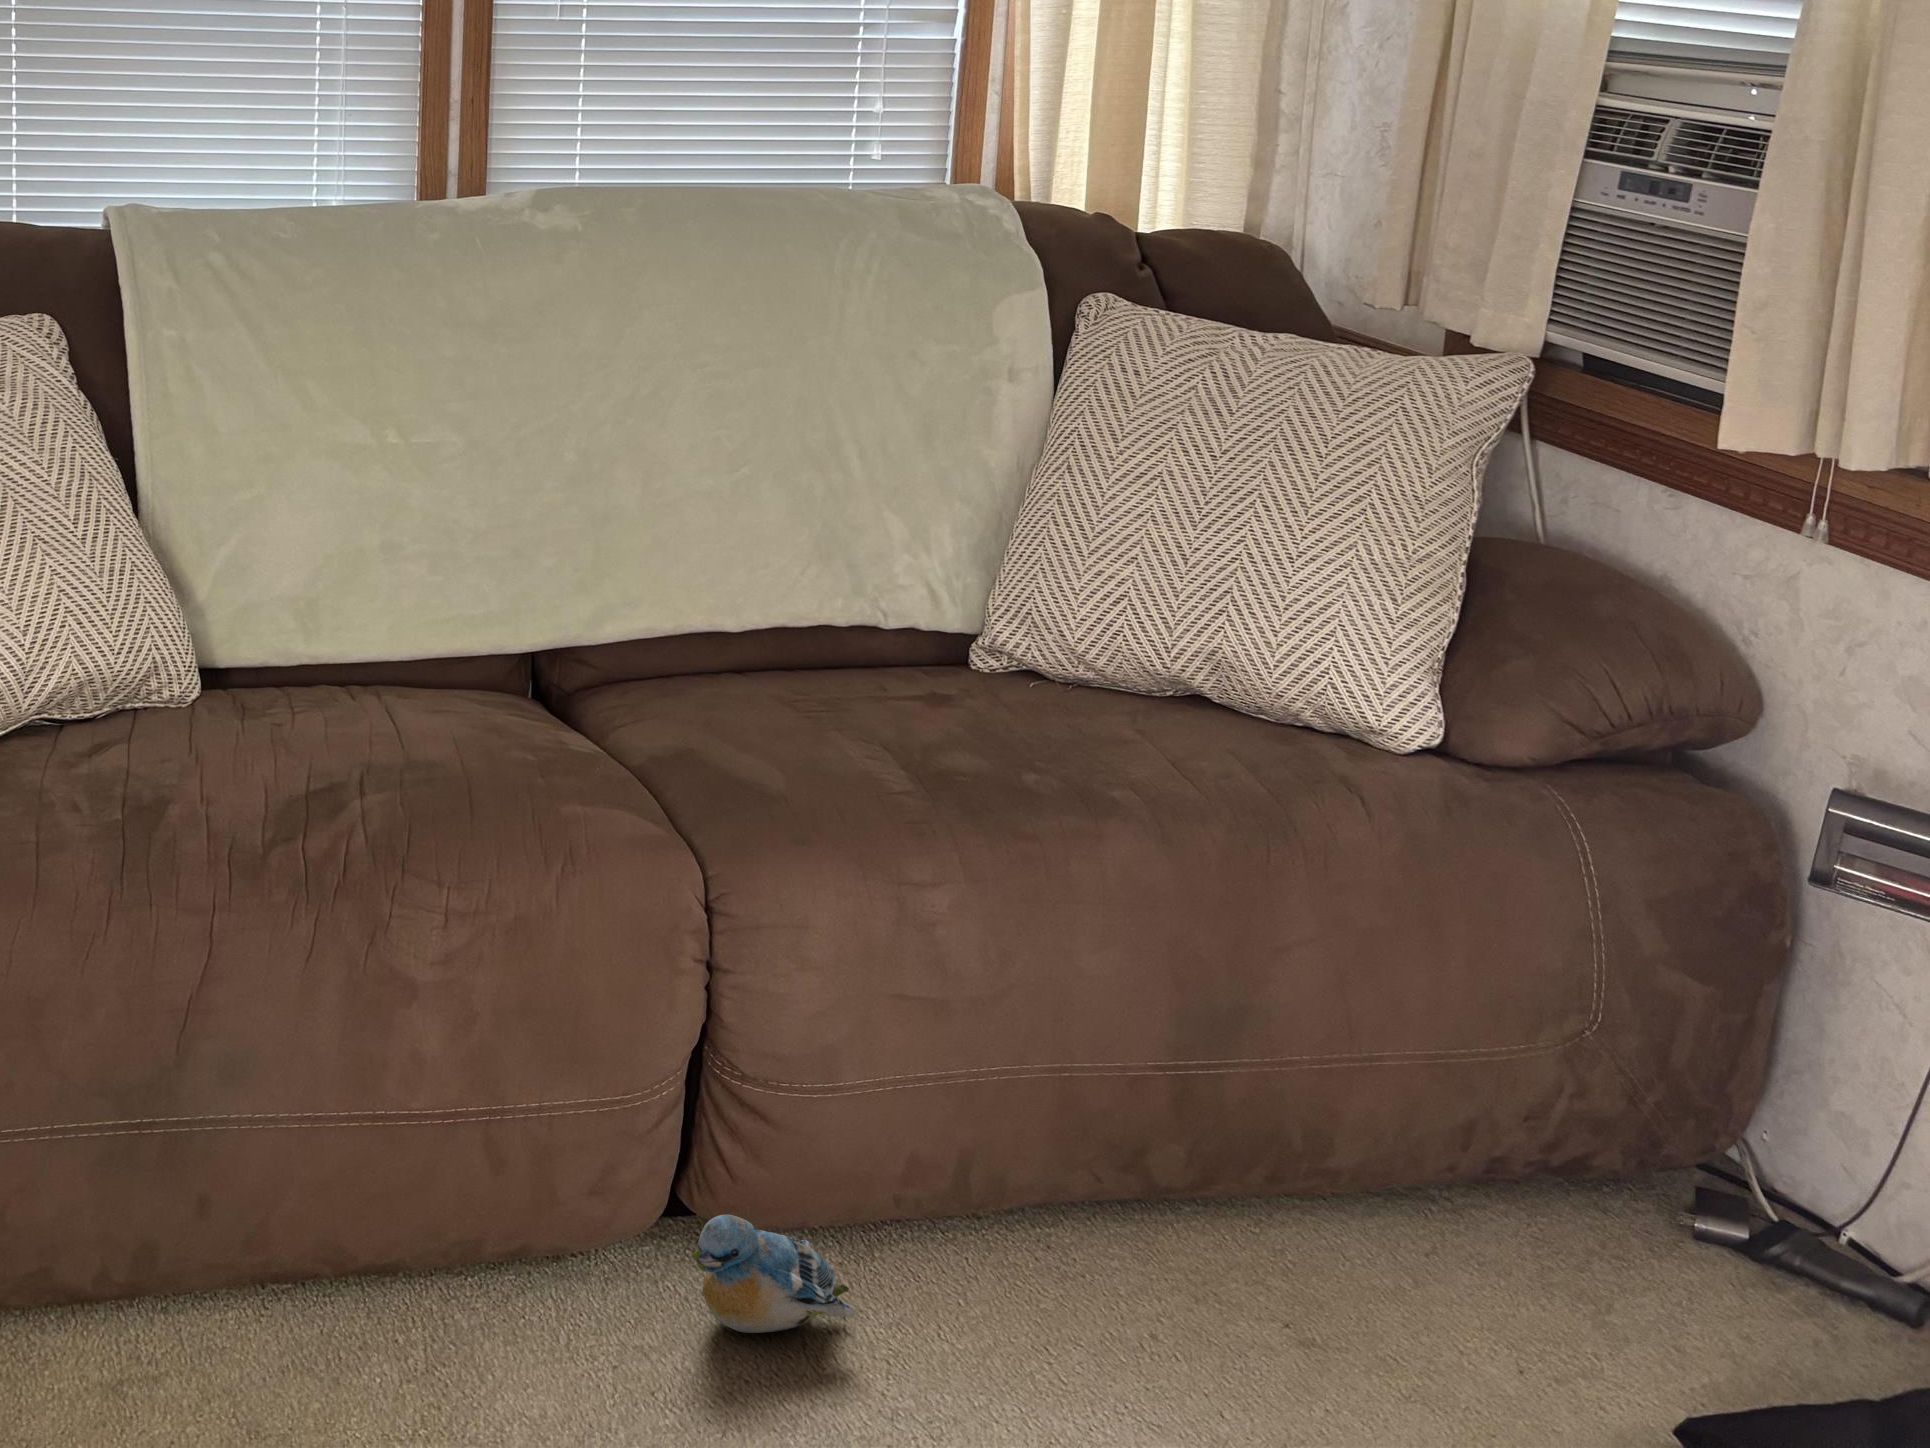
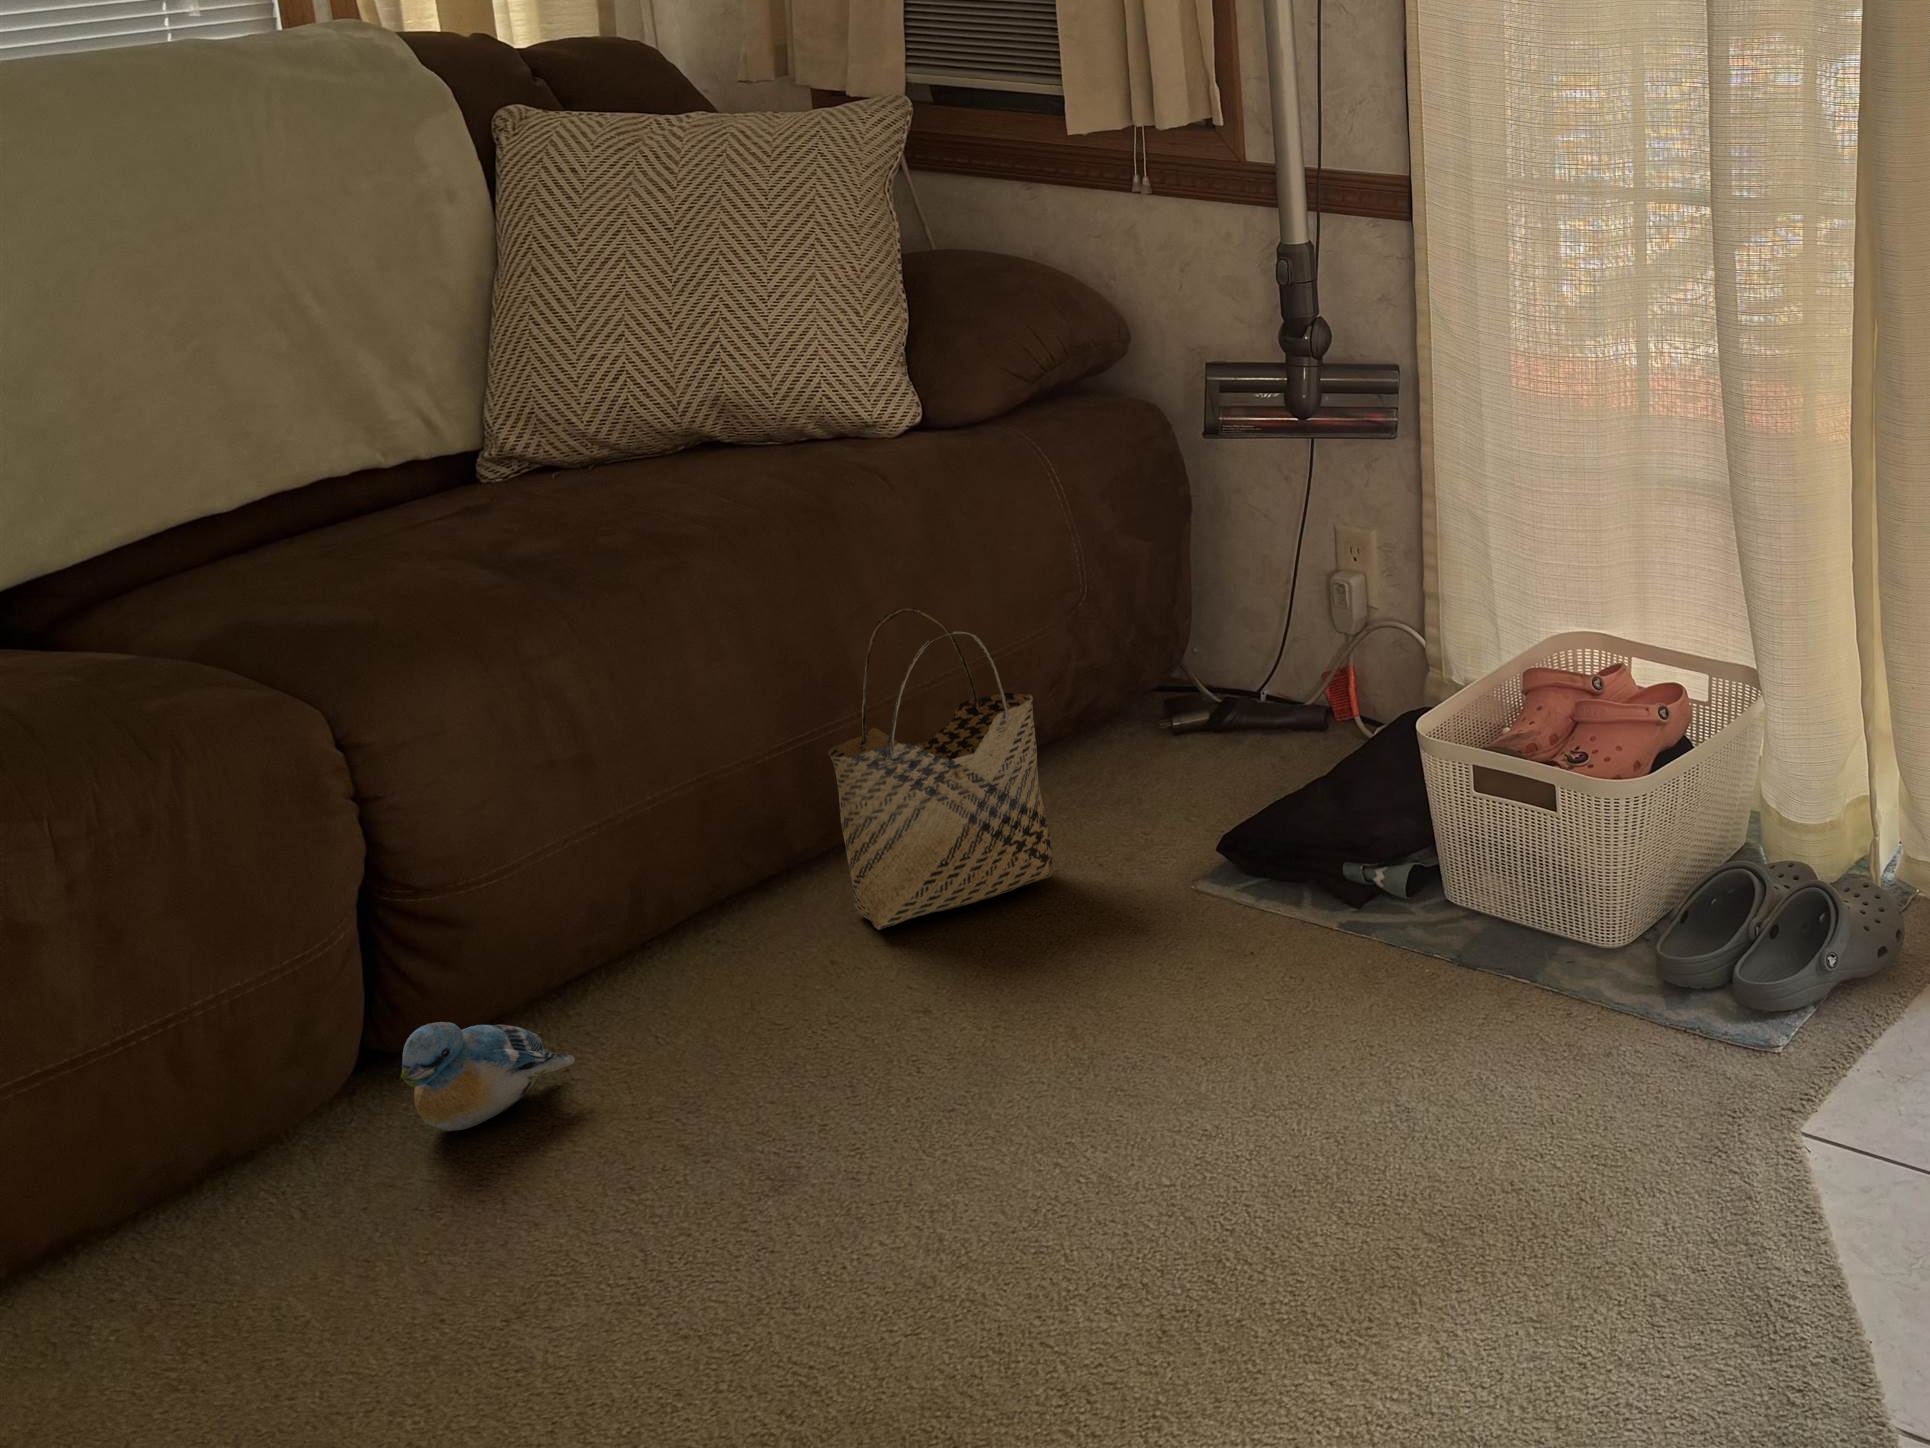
woven basket: none [1209,963,1479,1349] -> present [828,608,1053,930]

